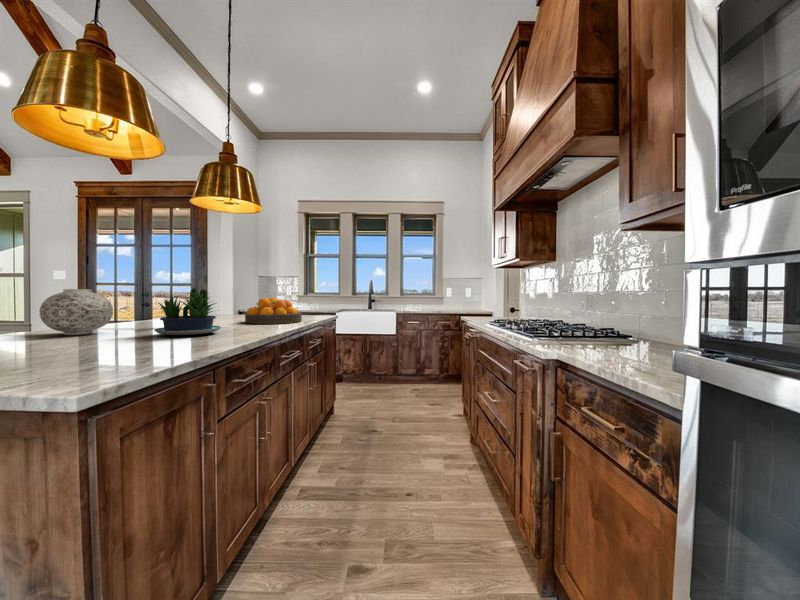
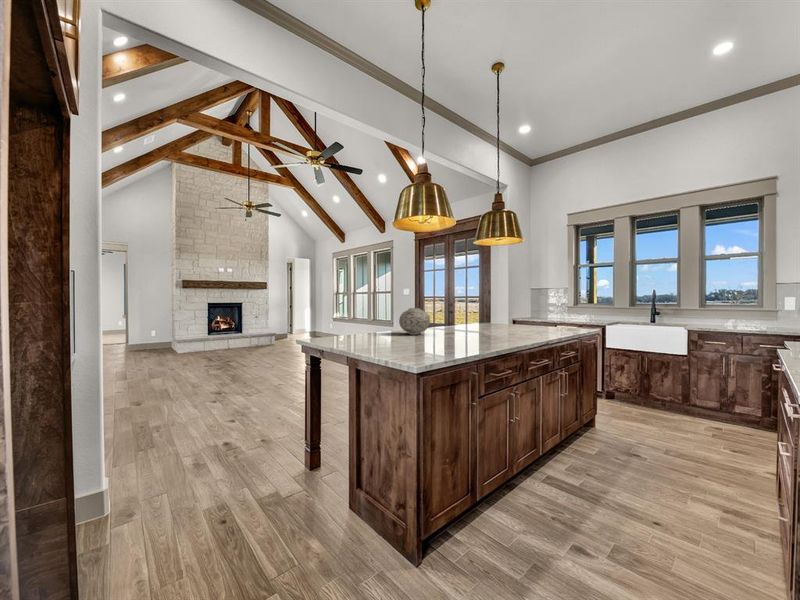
potted plant: present [154,288,221,335] -> none [450,309,489,340]
fruit bowl: present [245,298,302,324] -> none [509,313,555,336]

